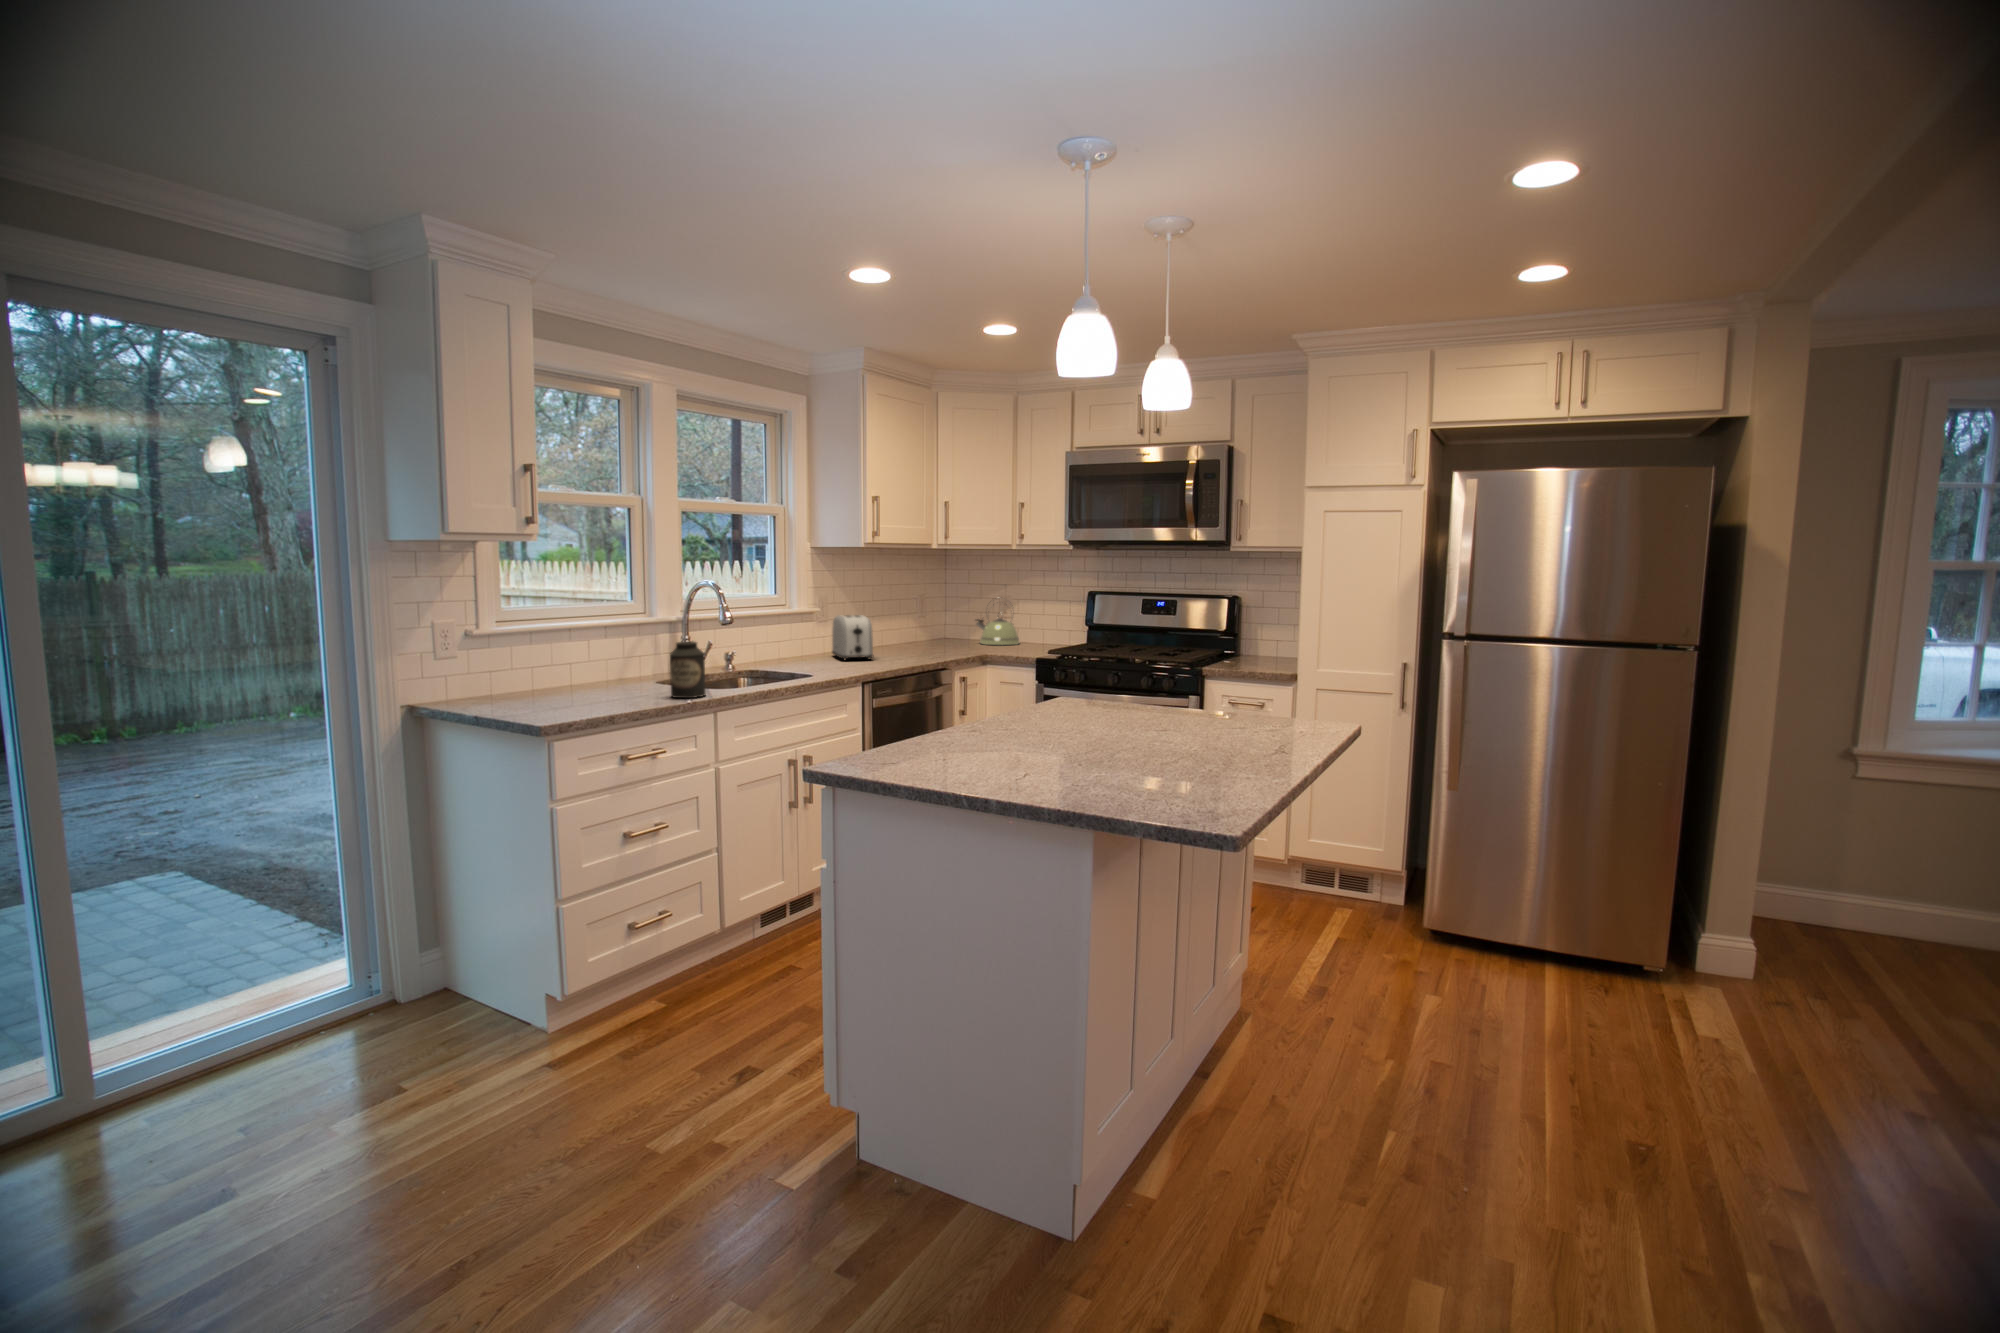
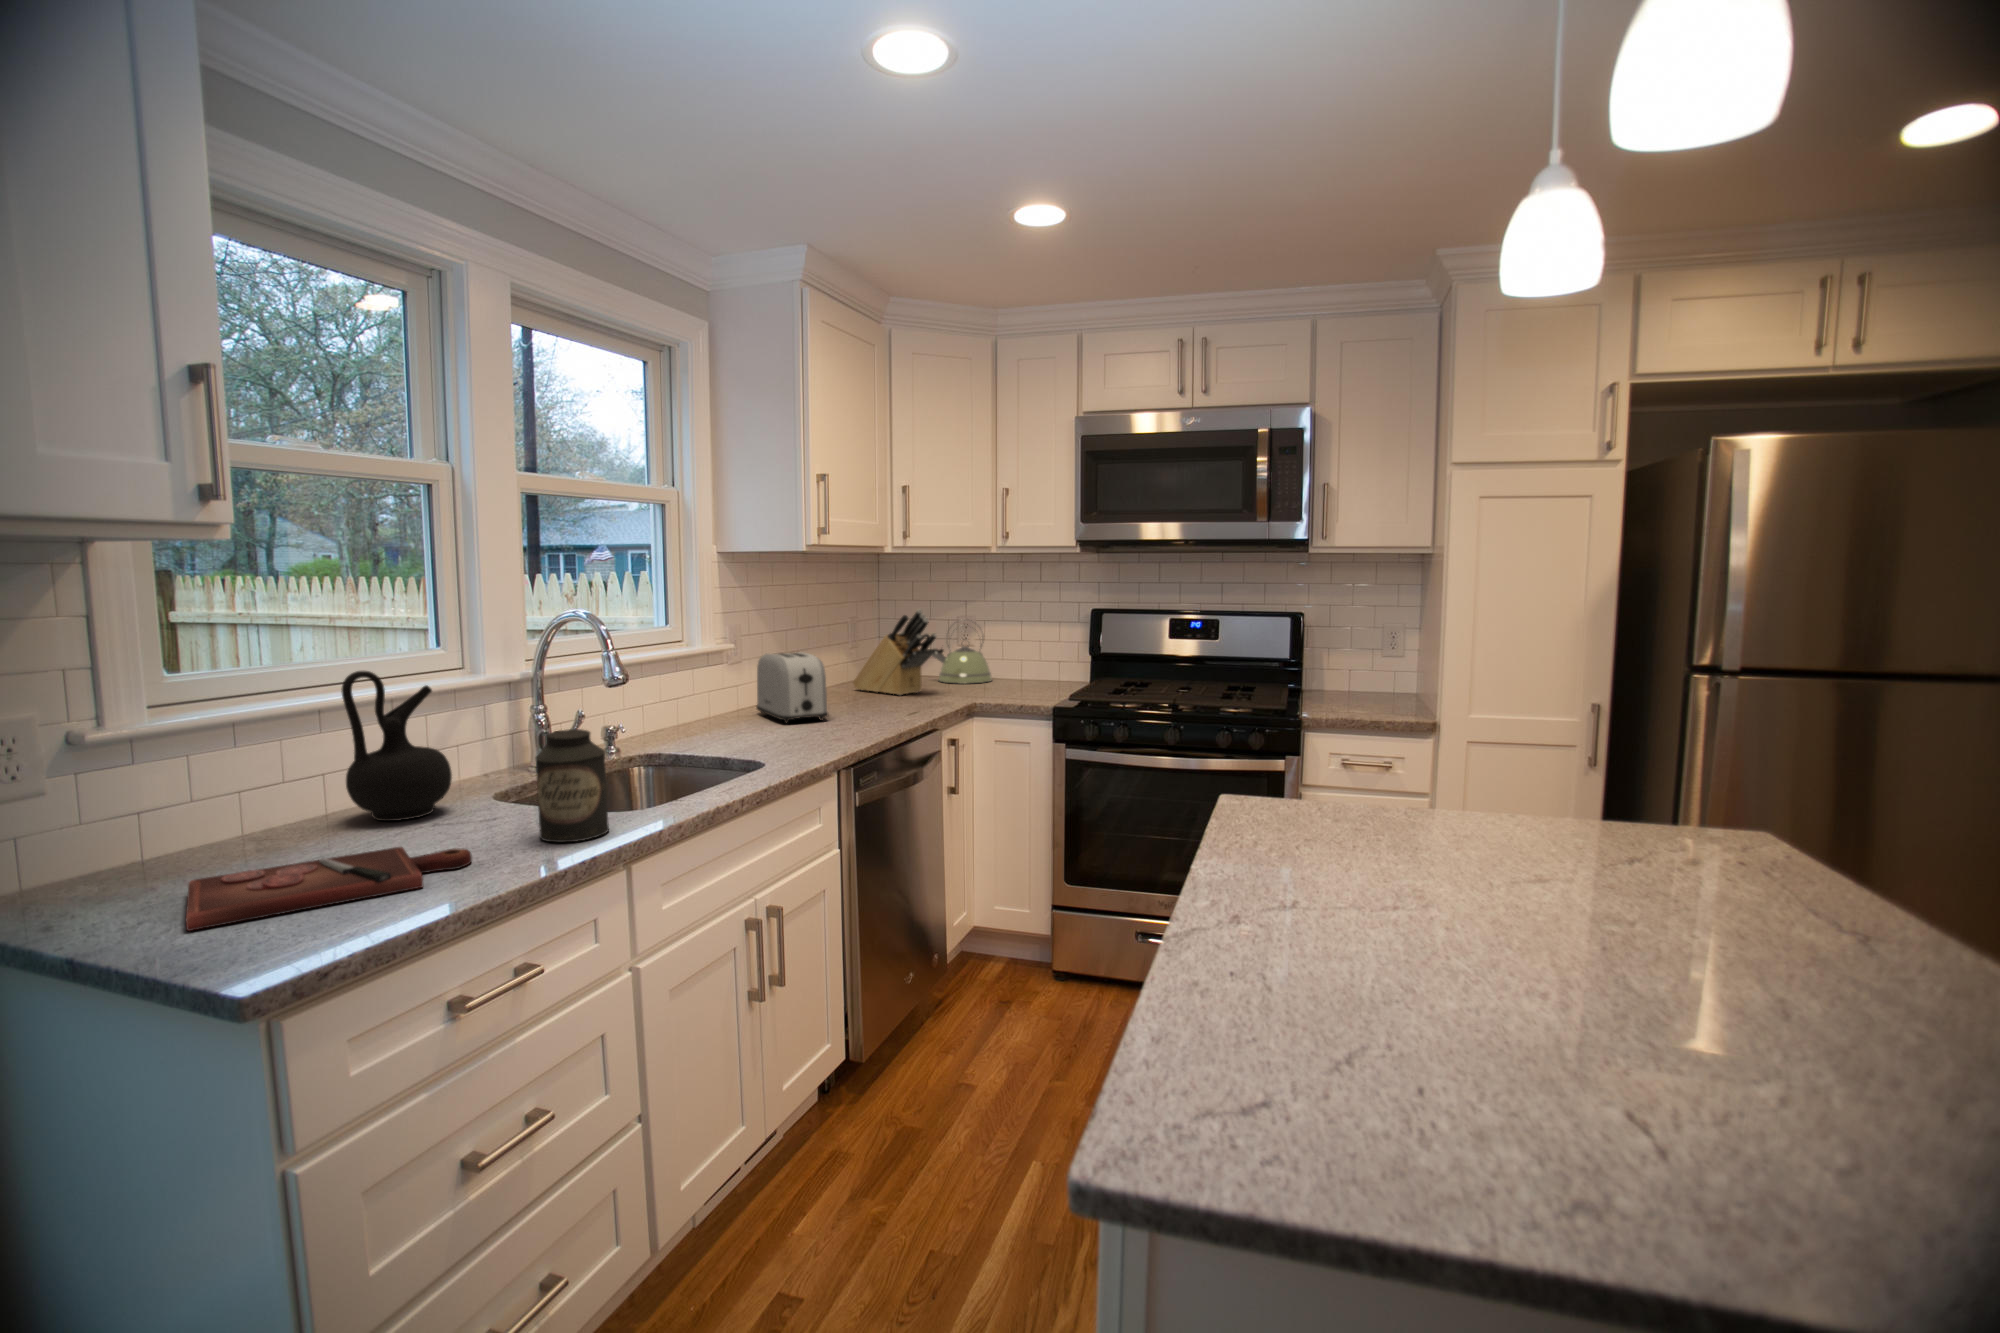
knife block: none [911,588,966,650] -> present [853,609,937,695]
ceramic jug: none [581,609,633,689] -> present [341,671,452,821]
cutting board: none [516,694,636,713] -> present [186,847,472,931]

